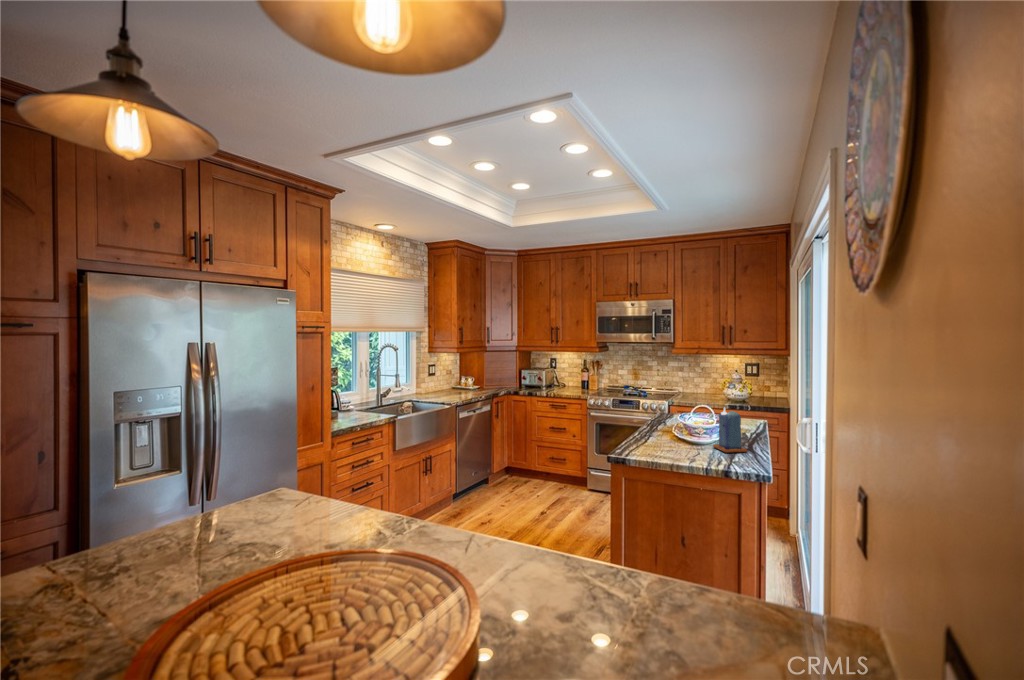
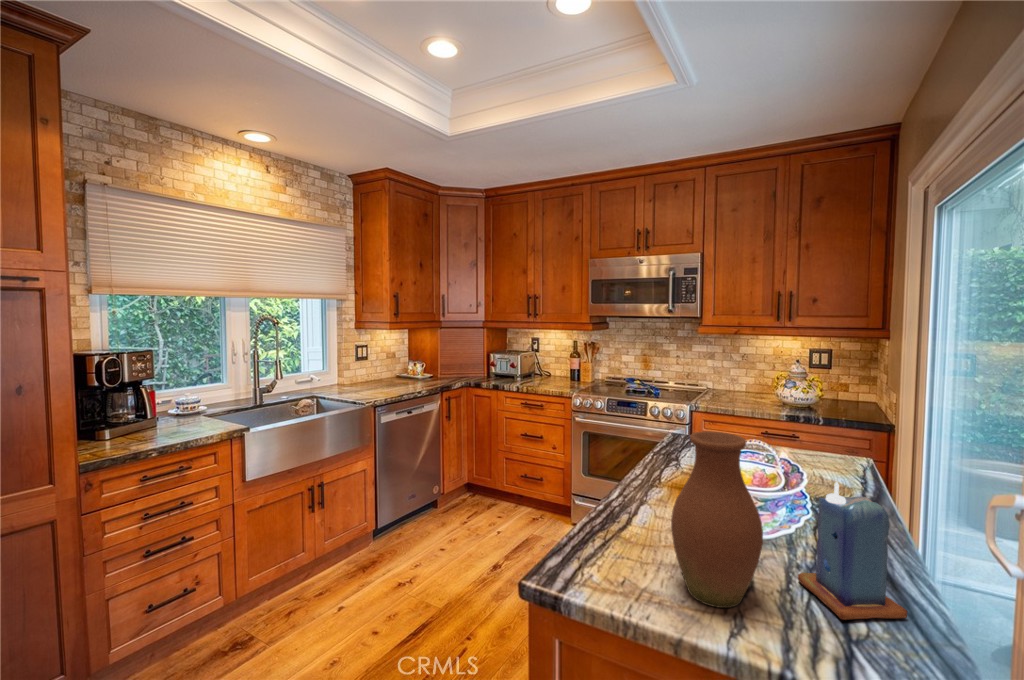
vase: none [665,390,698,452] -> present [671,431,763,608]

